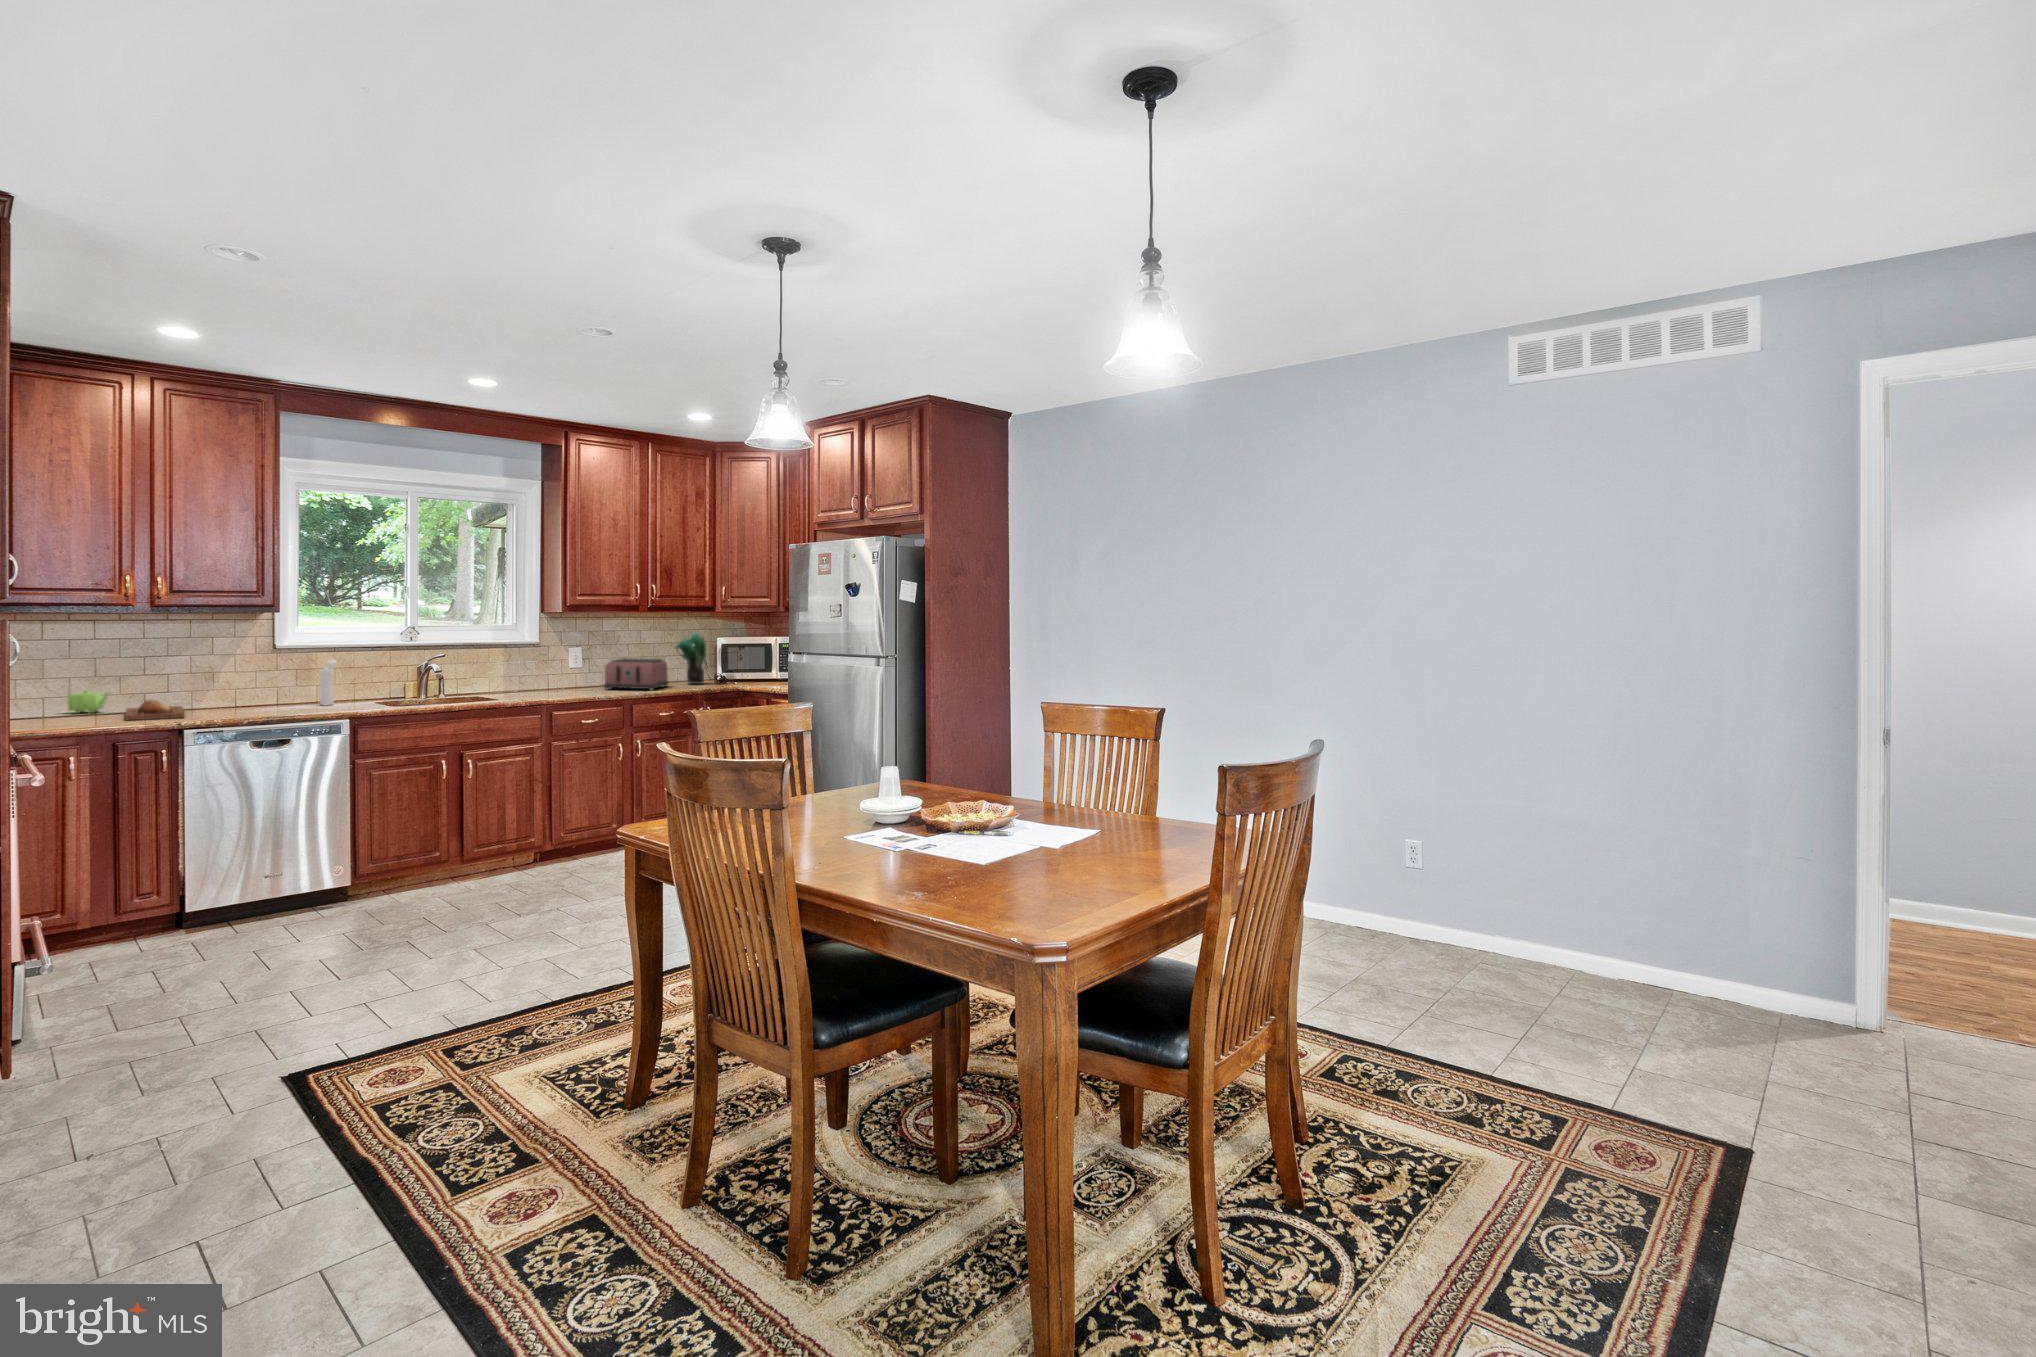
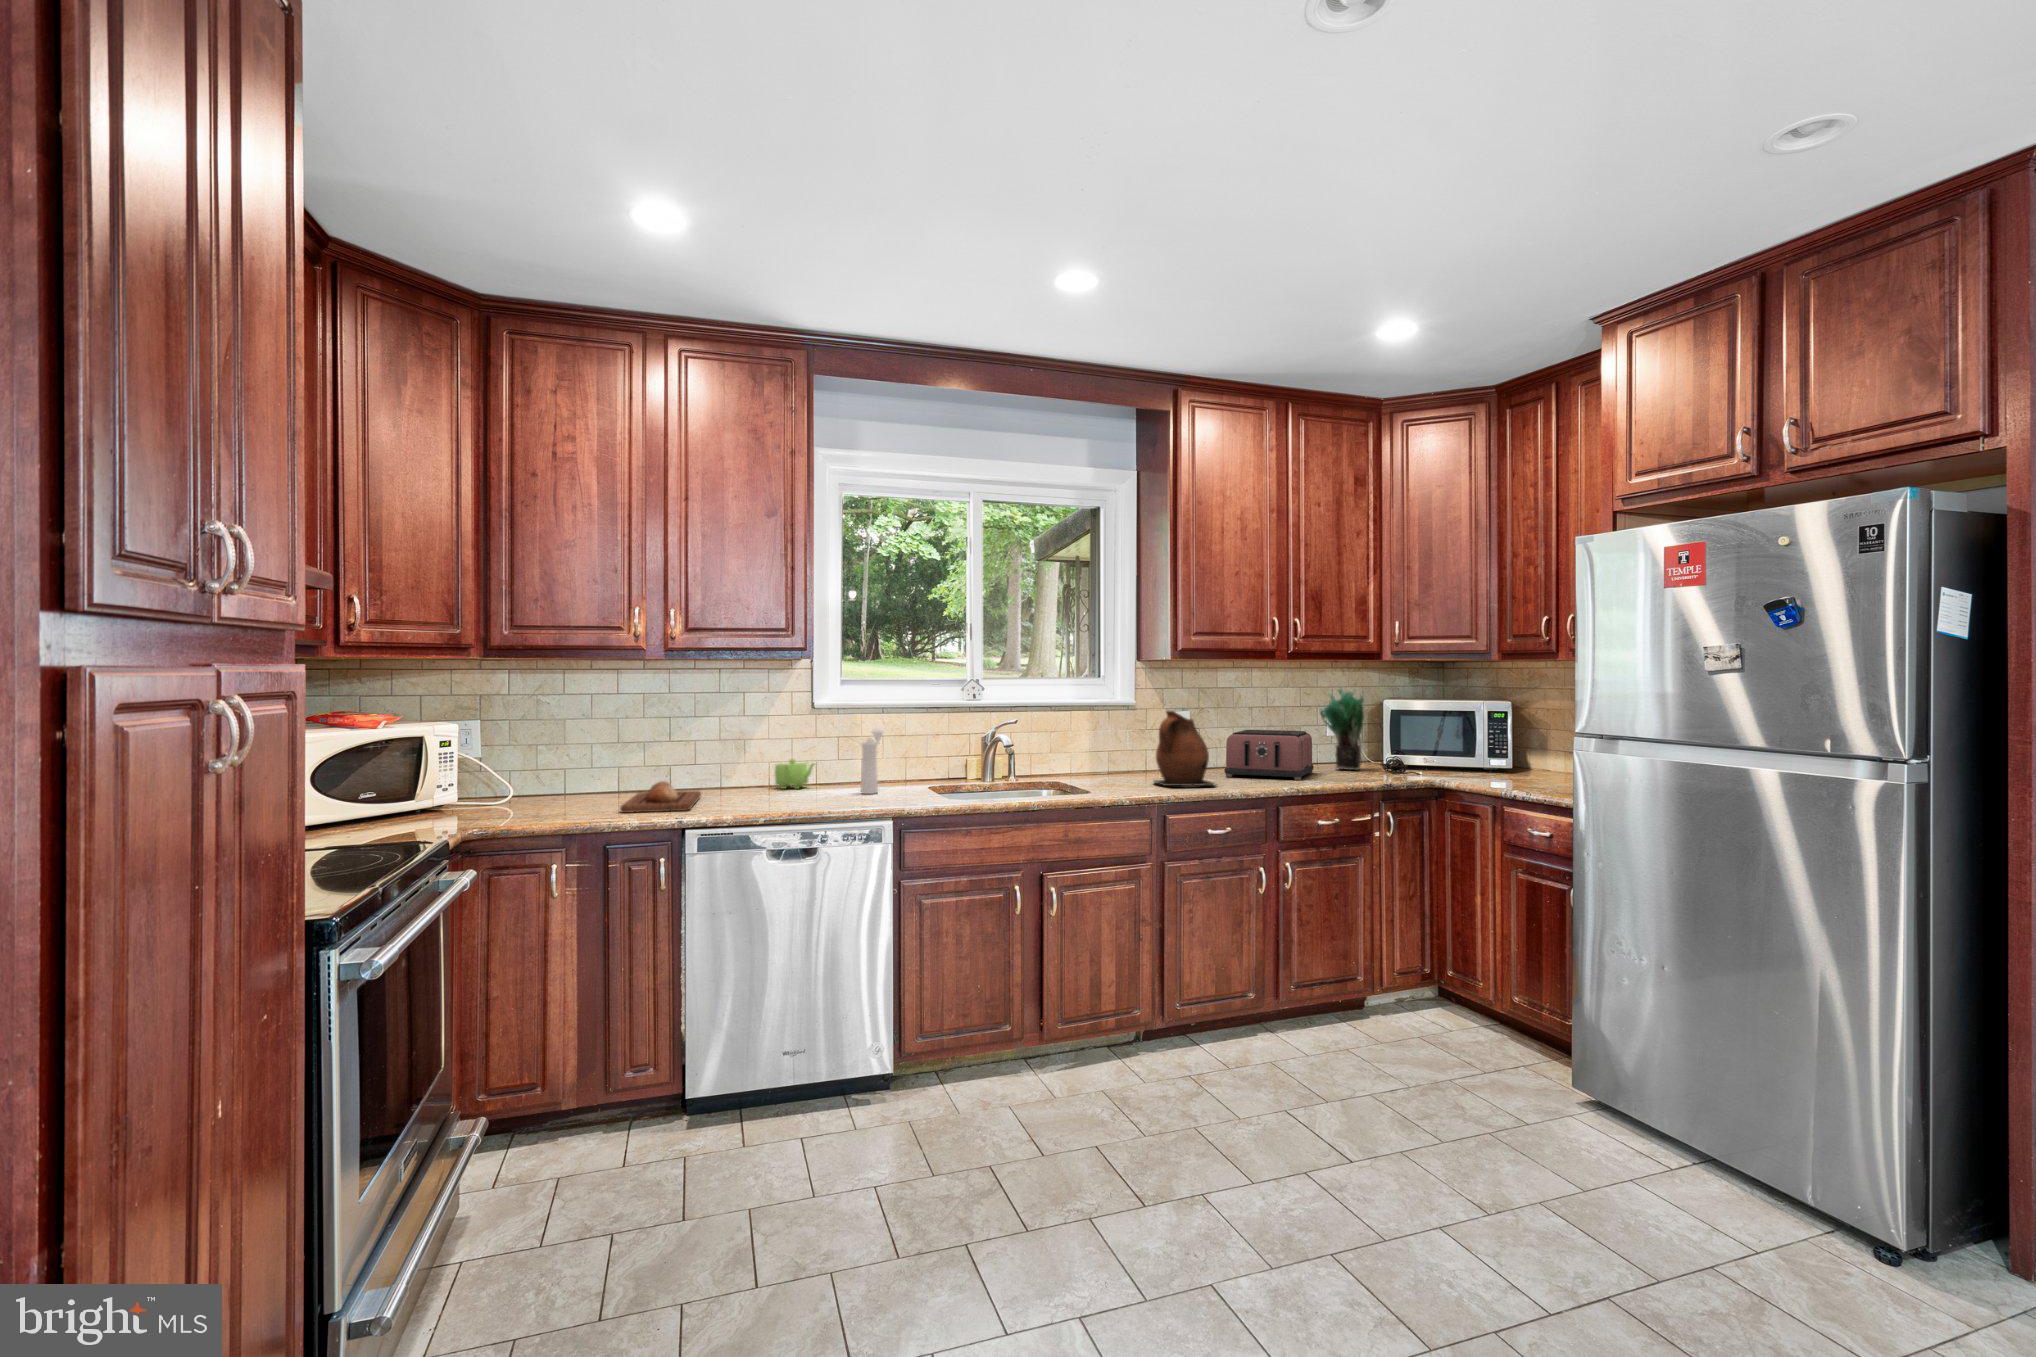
ceramic pitcher: none [546,647,591,696] -> present [1154,710,1215,786]
teapot: present [67,690,109,713] -> present [775,759,815,789]

